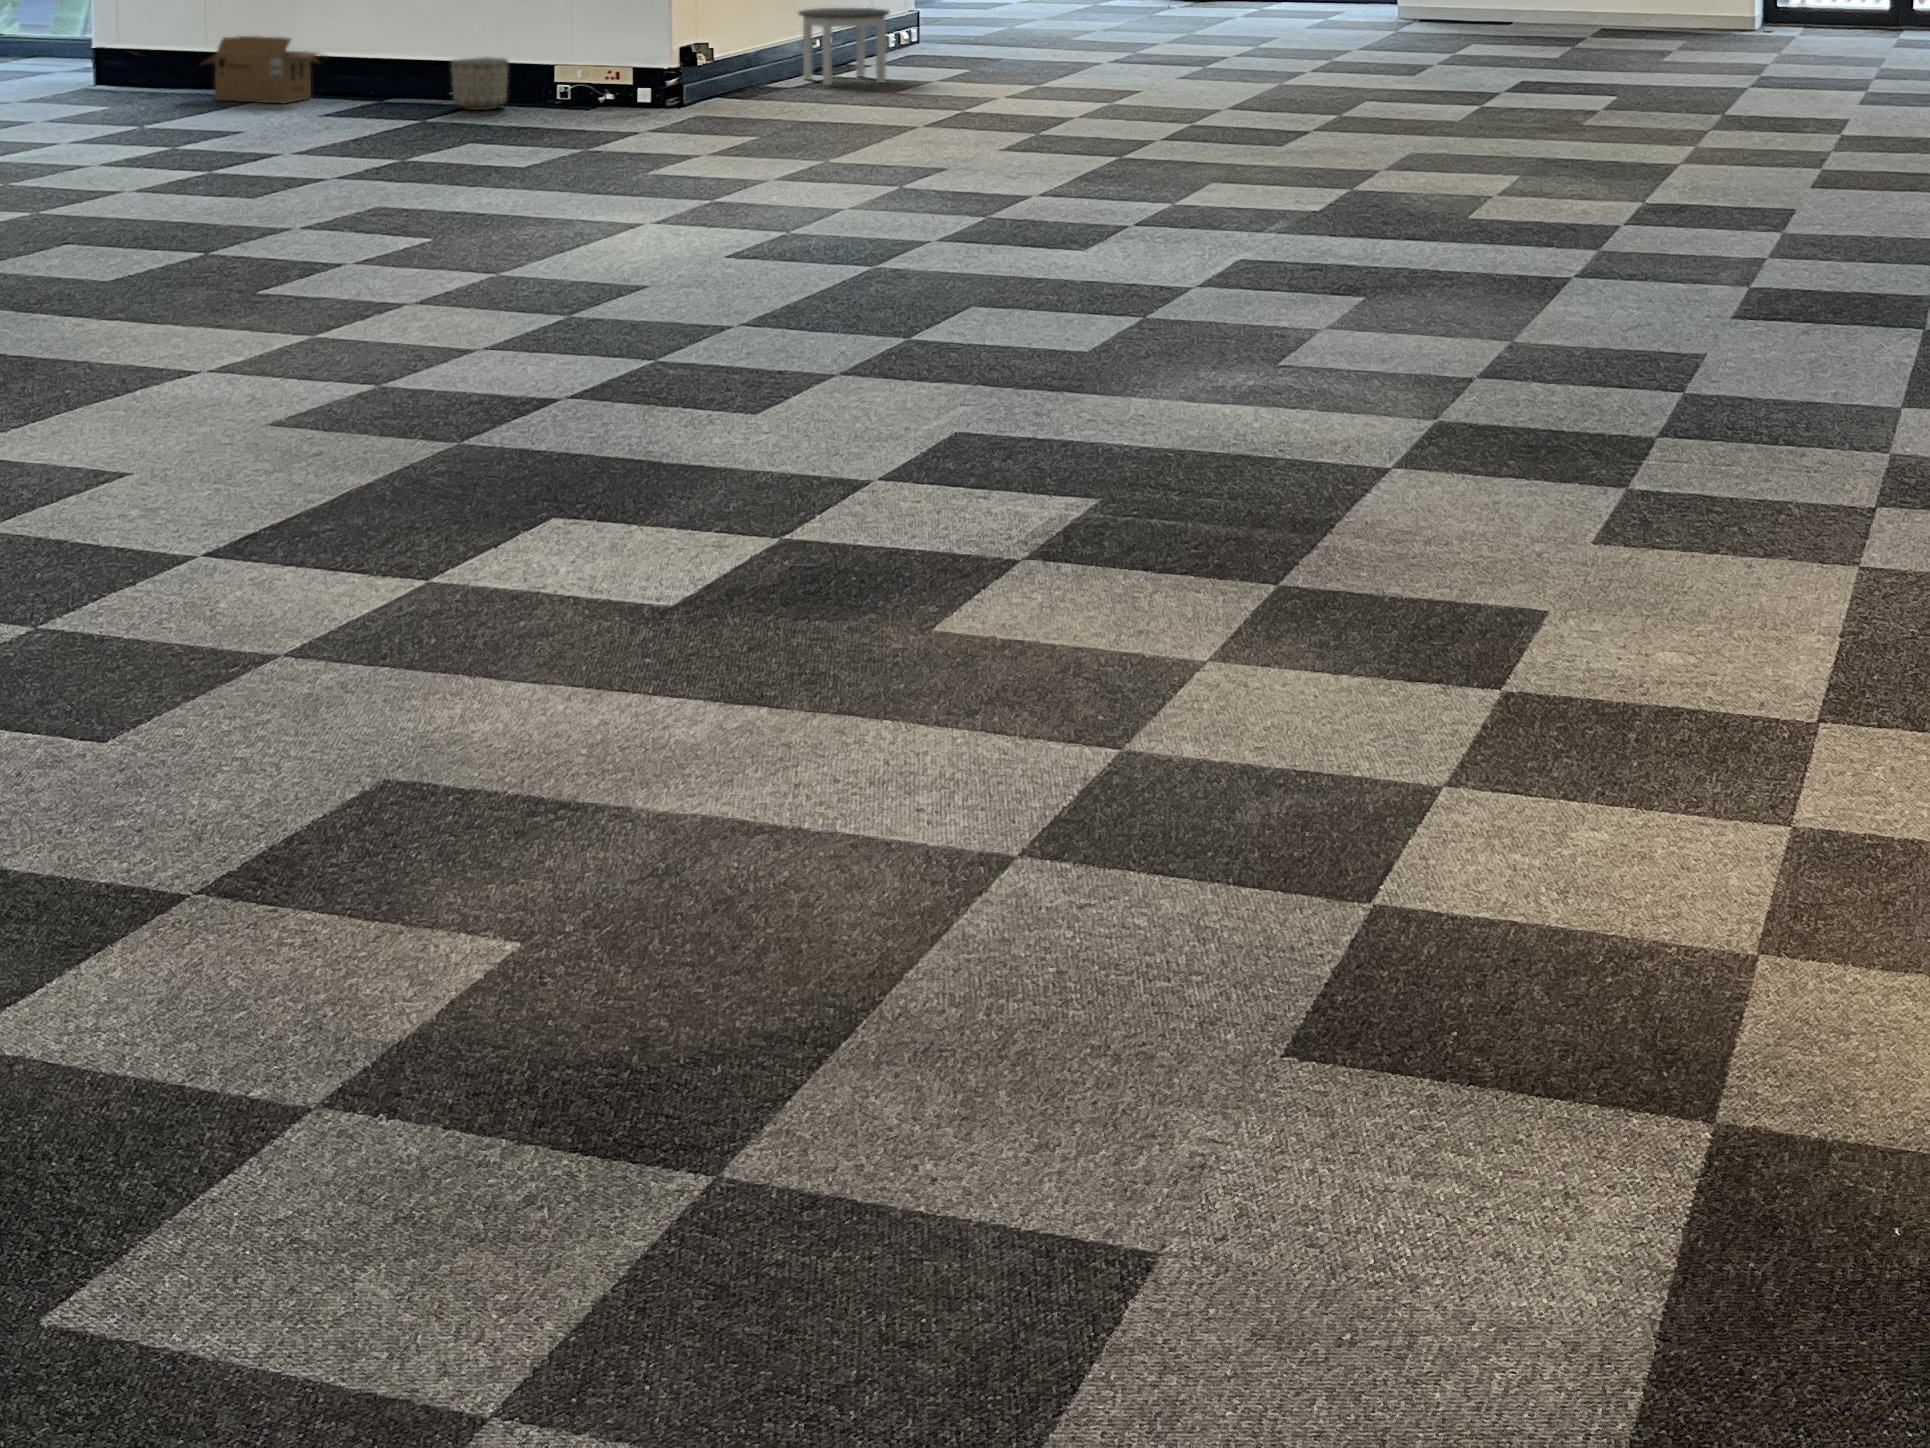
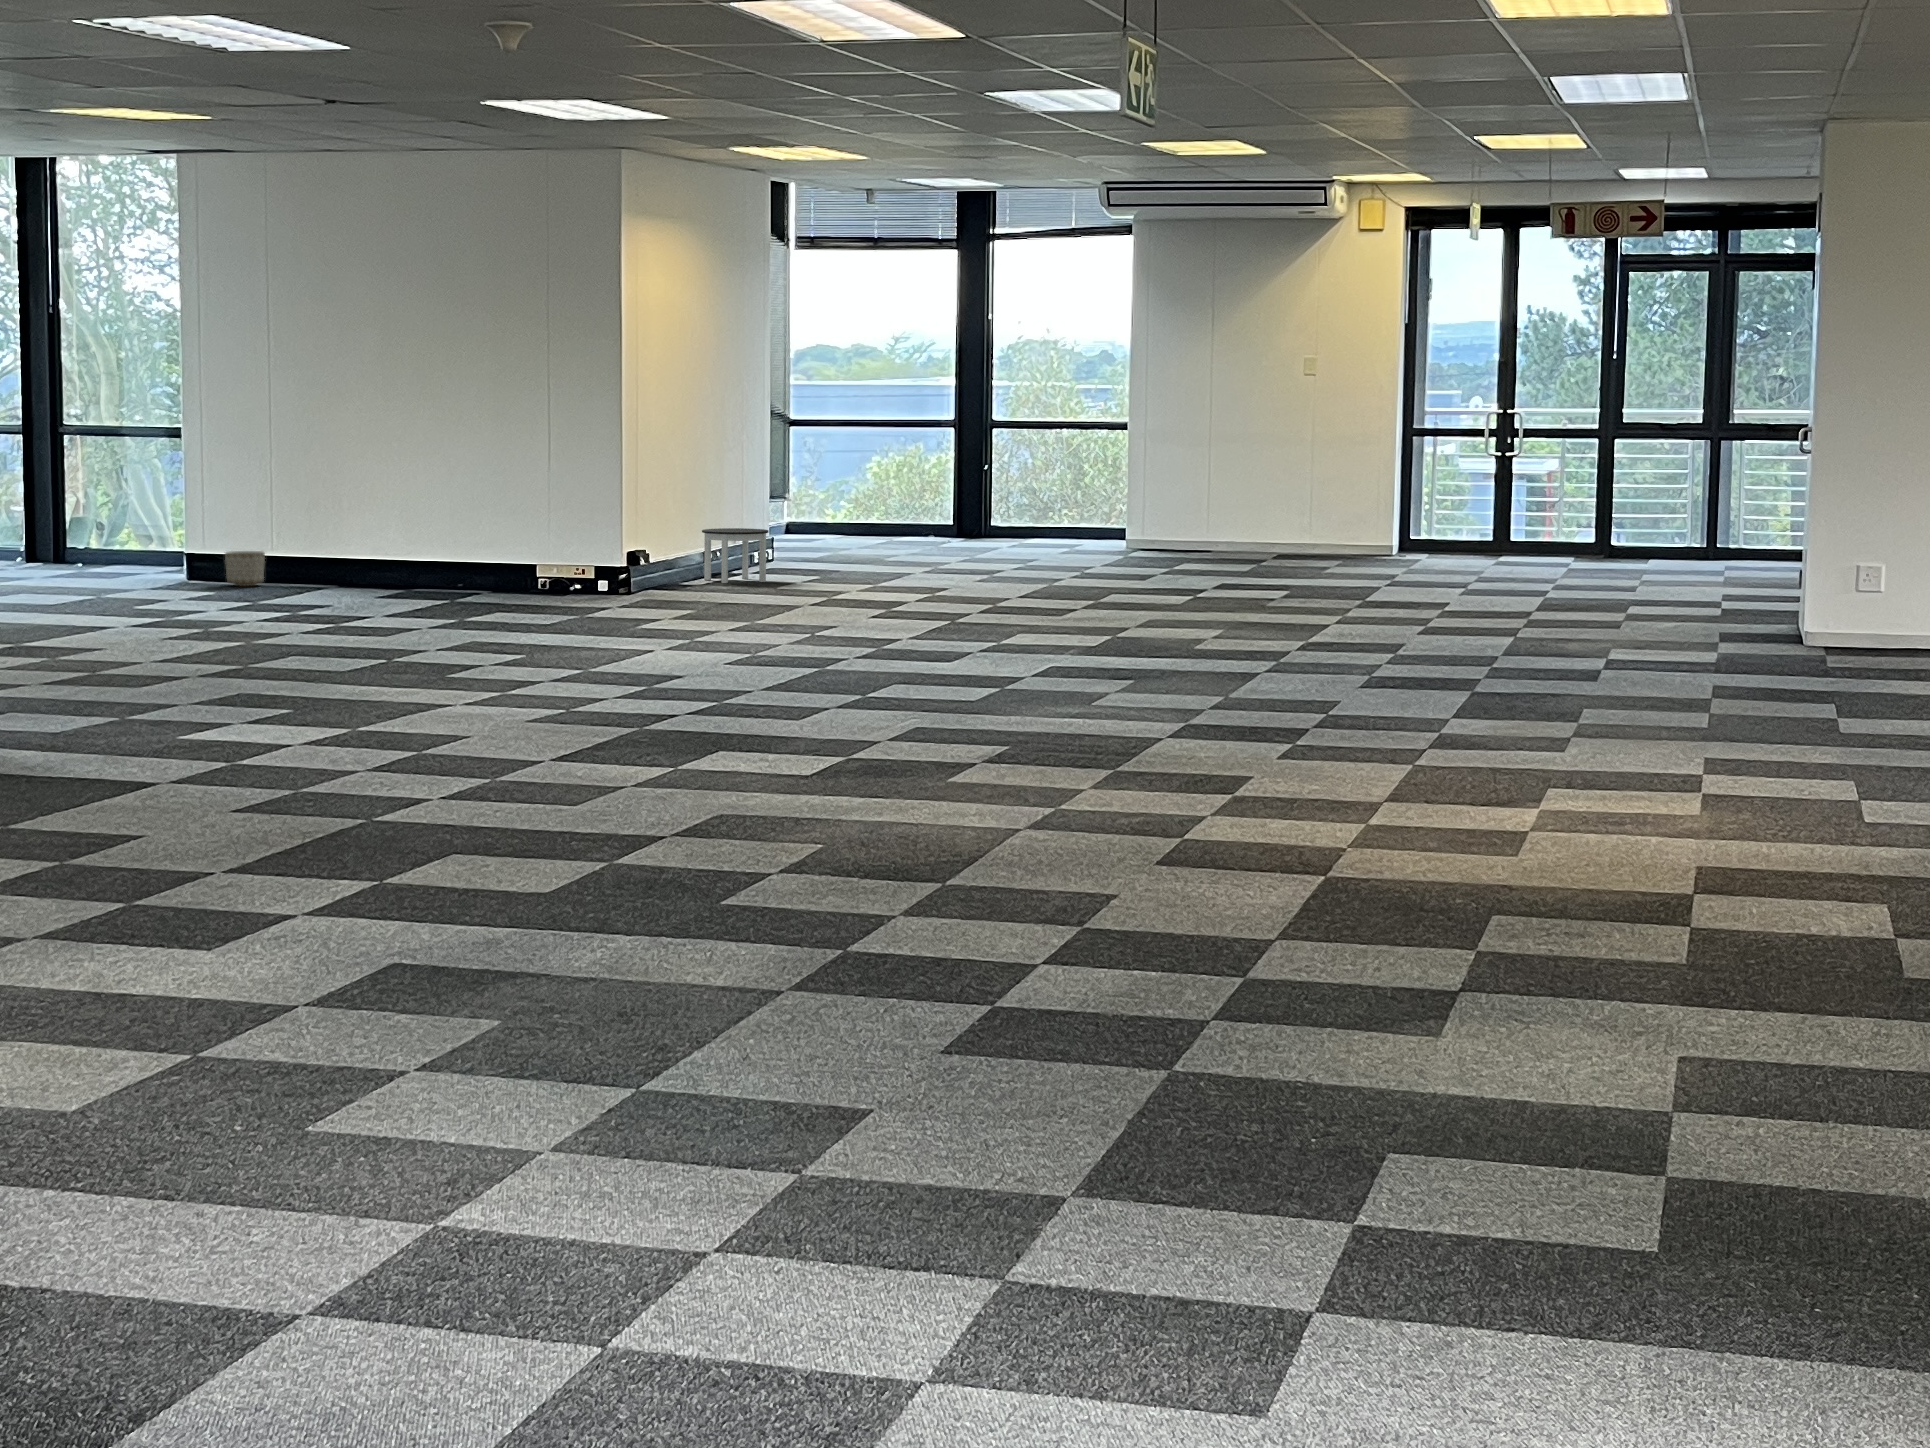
cardboard box: present [203,36,324,103] -> none [275,543,371,592]
planter: present [451,57,508,110] -> present [225,551,265,586]

